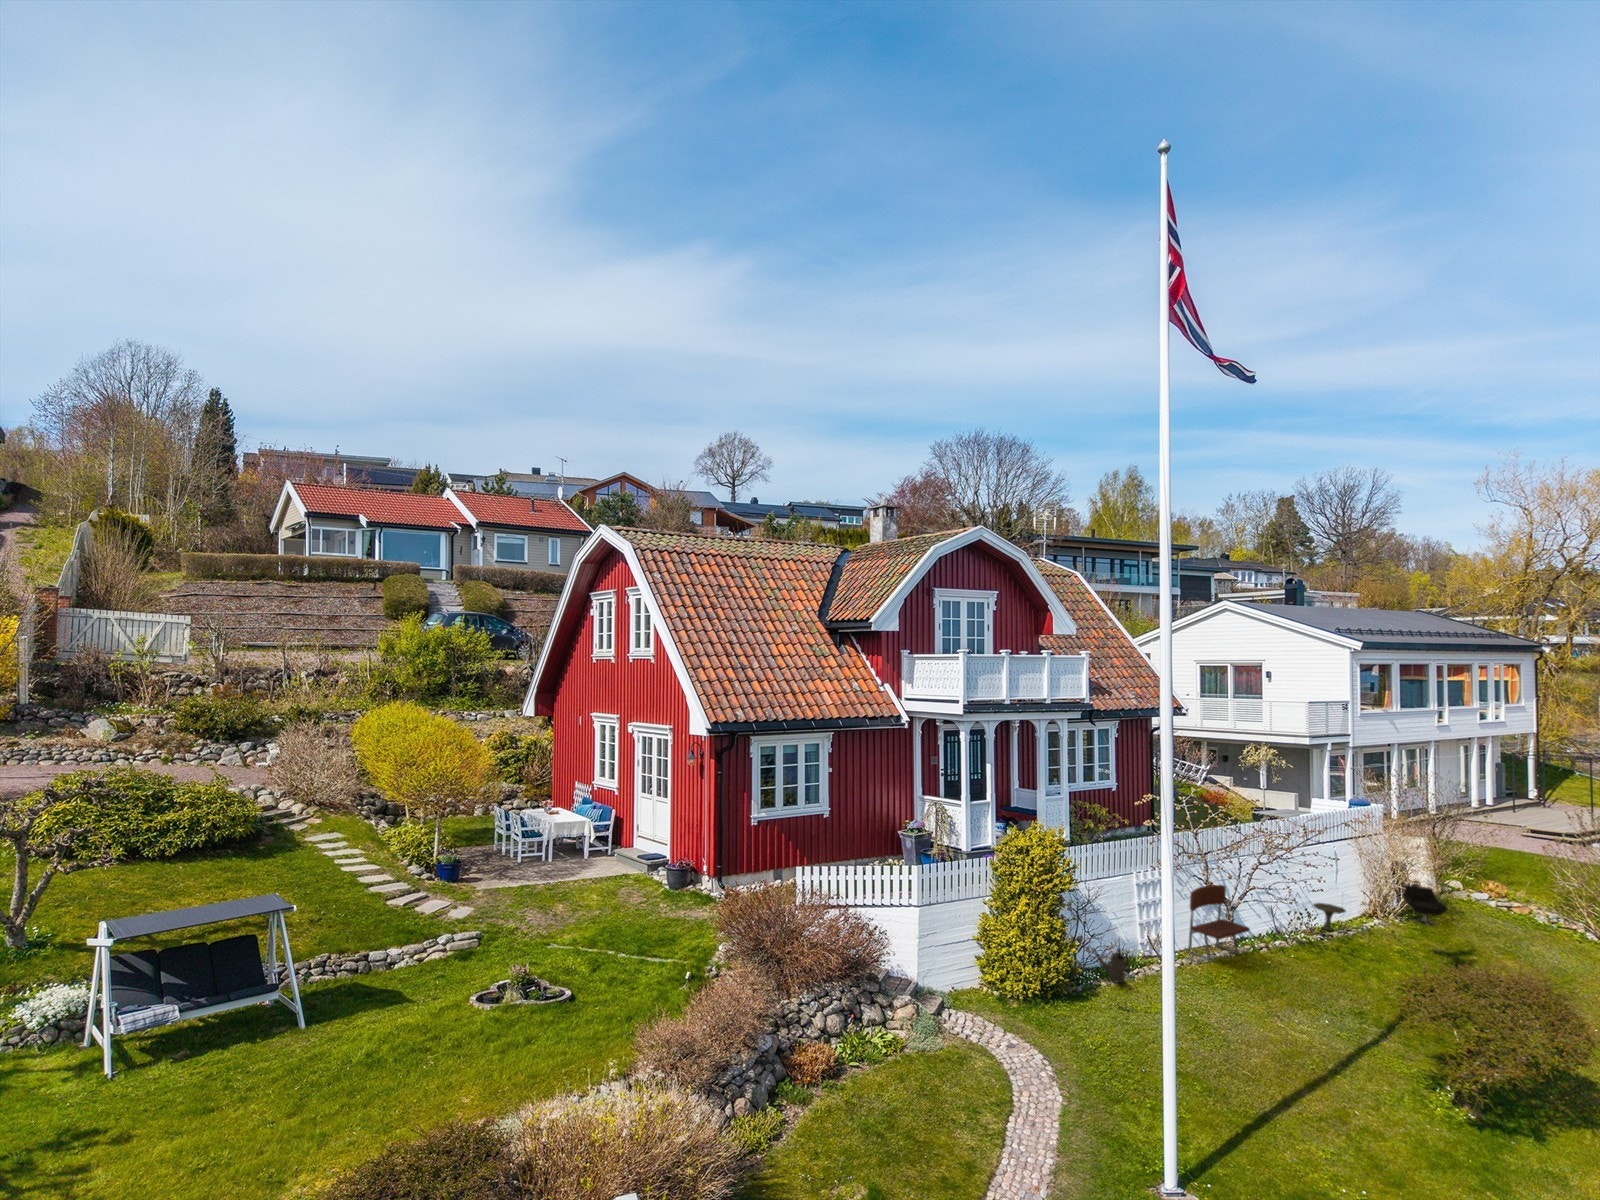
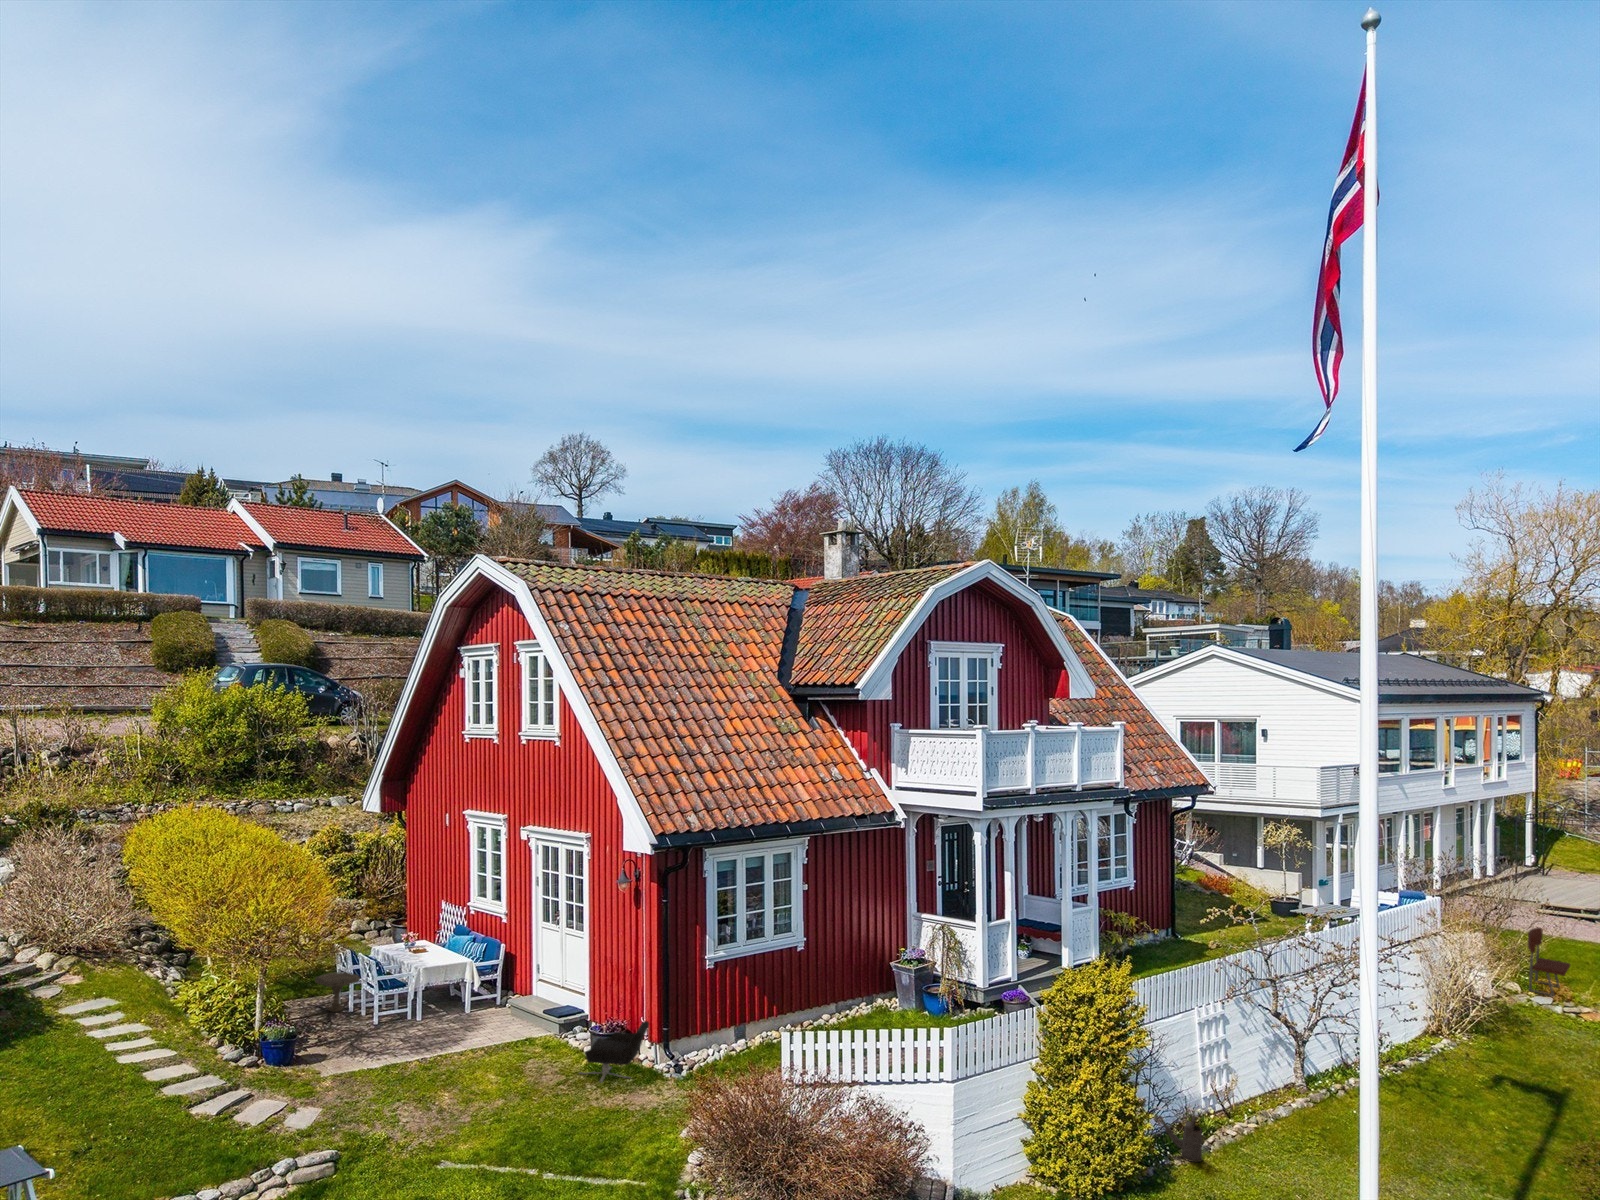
bench: present [1188,885,1250,962] -> present [1528,927,1570,996]
lounge chair: present [1402,885,1448,925] -> present [585,1021,649,1082]
side table: present [1313,903,1346,931] -> present [315,972,360,1012]

